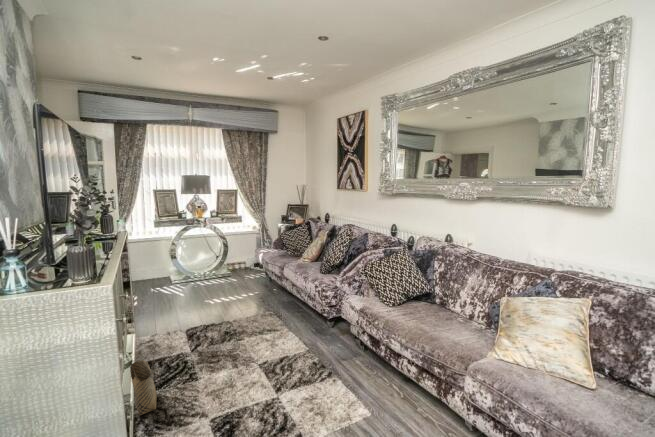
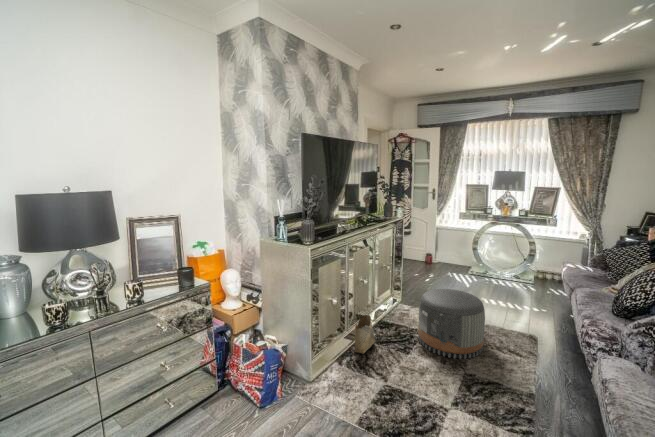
pouf: none [187,294,255,365] -> present [418,289,485,359]

